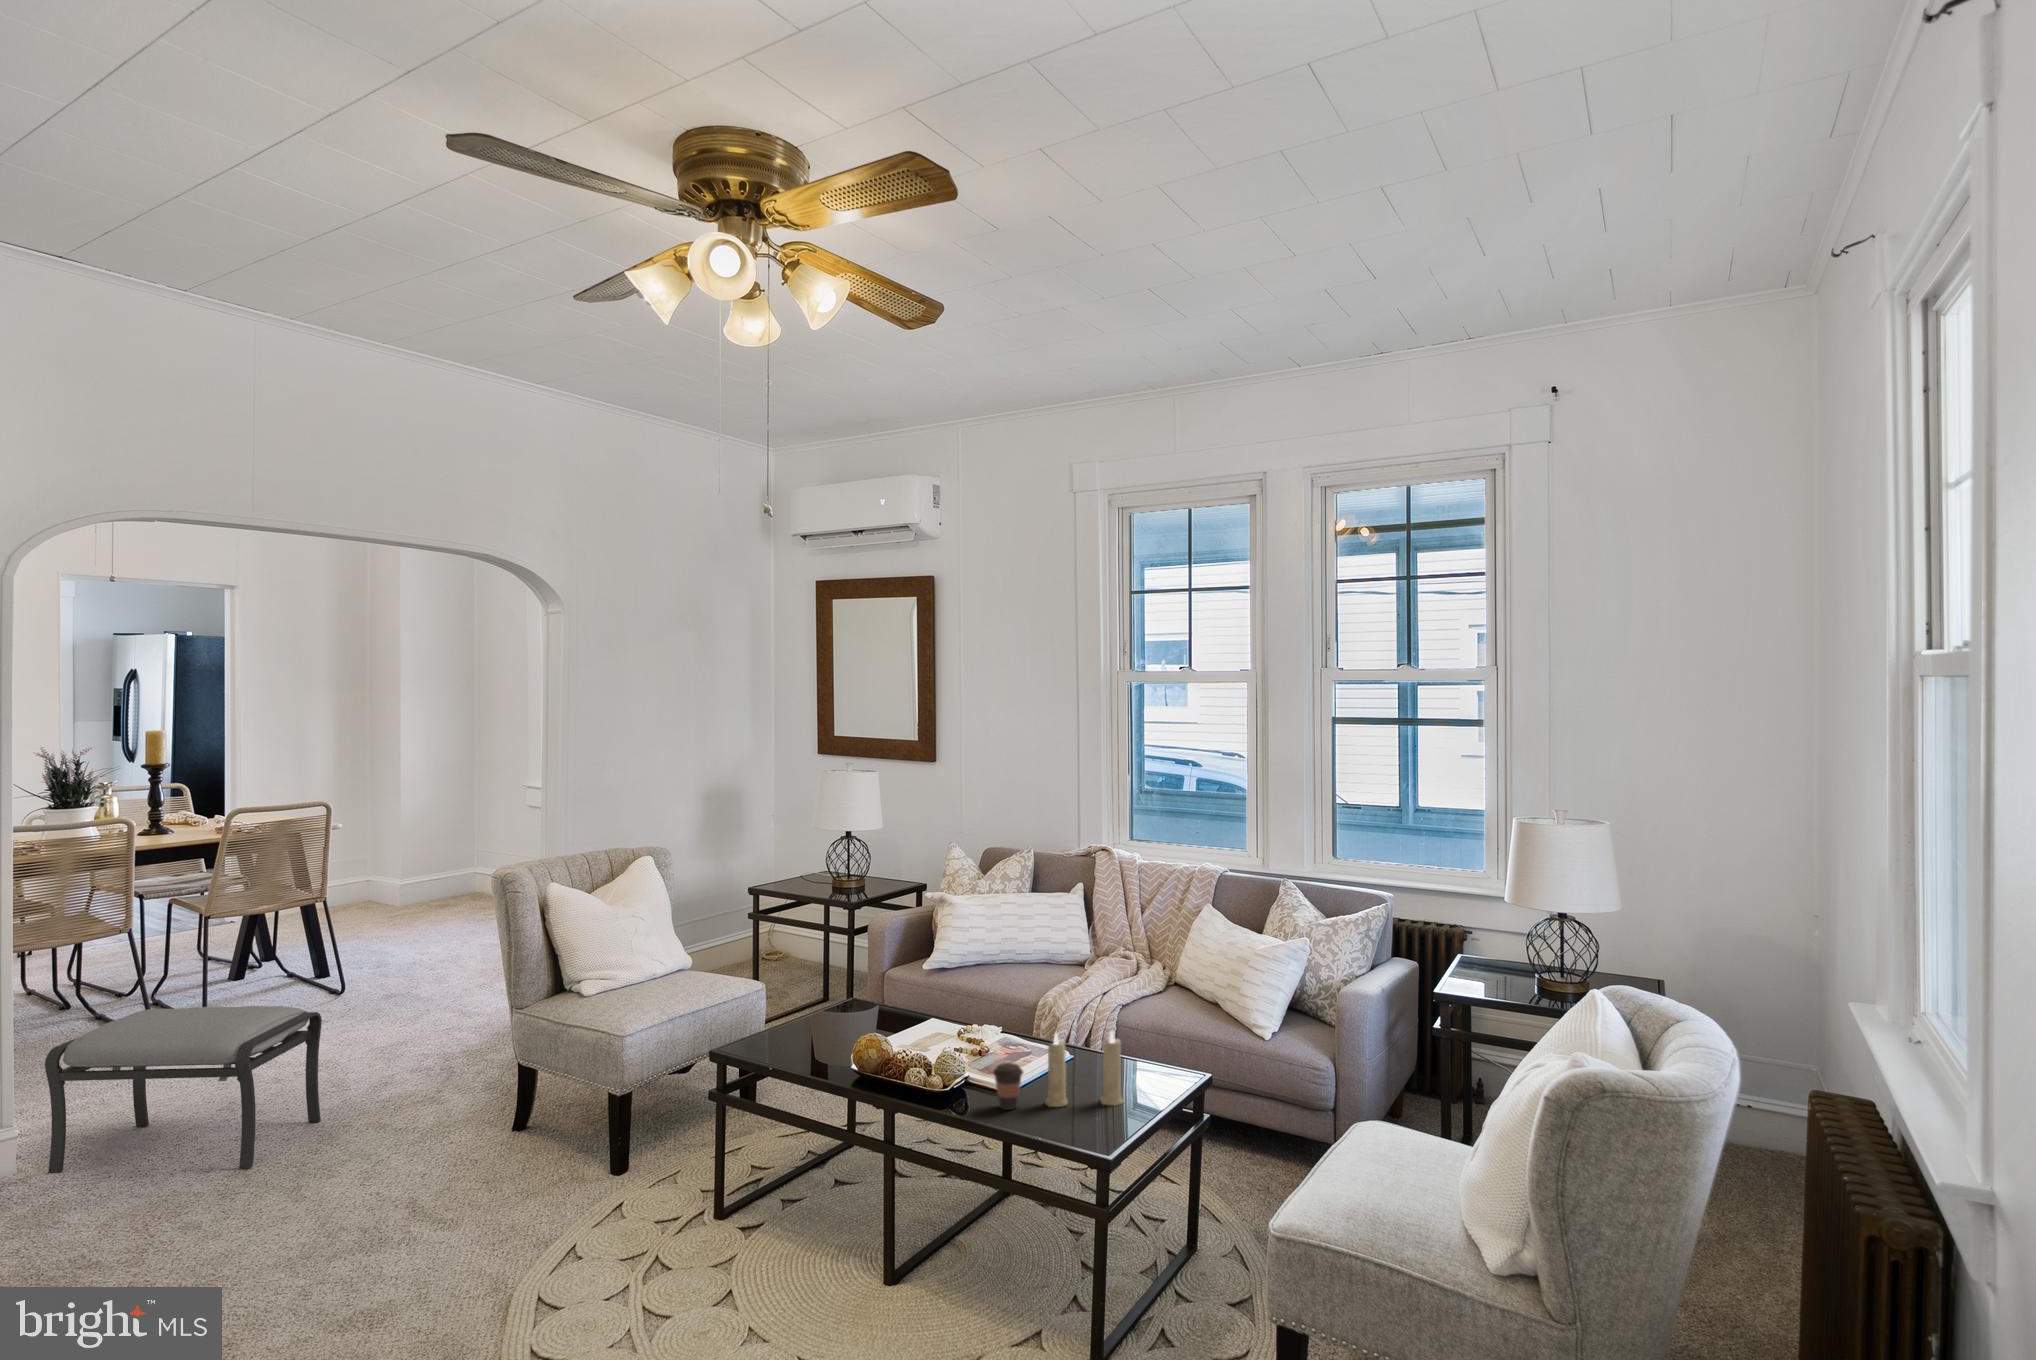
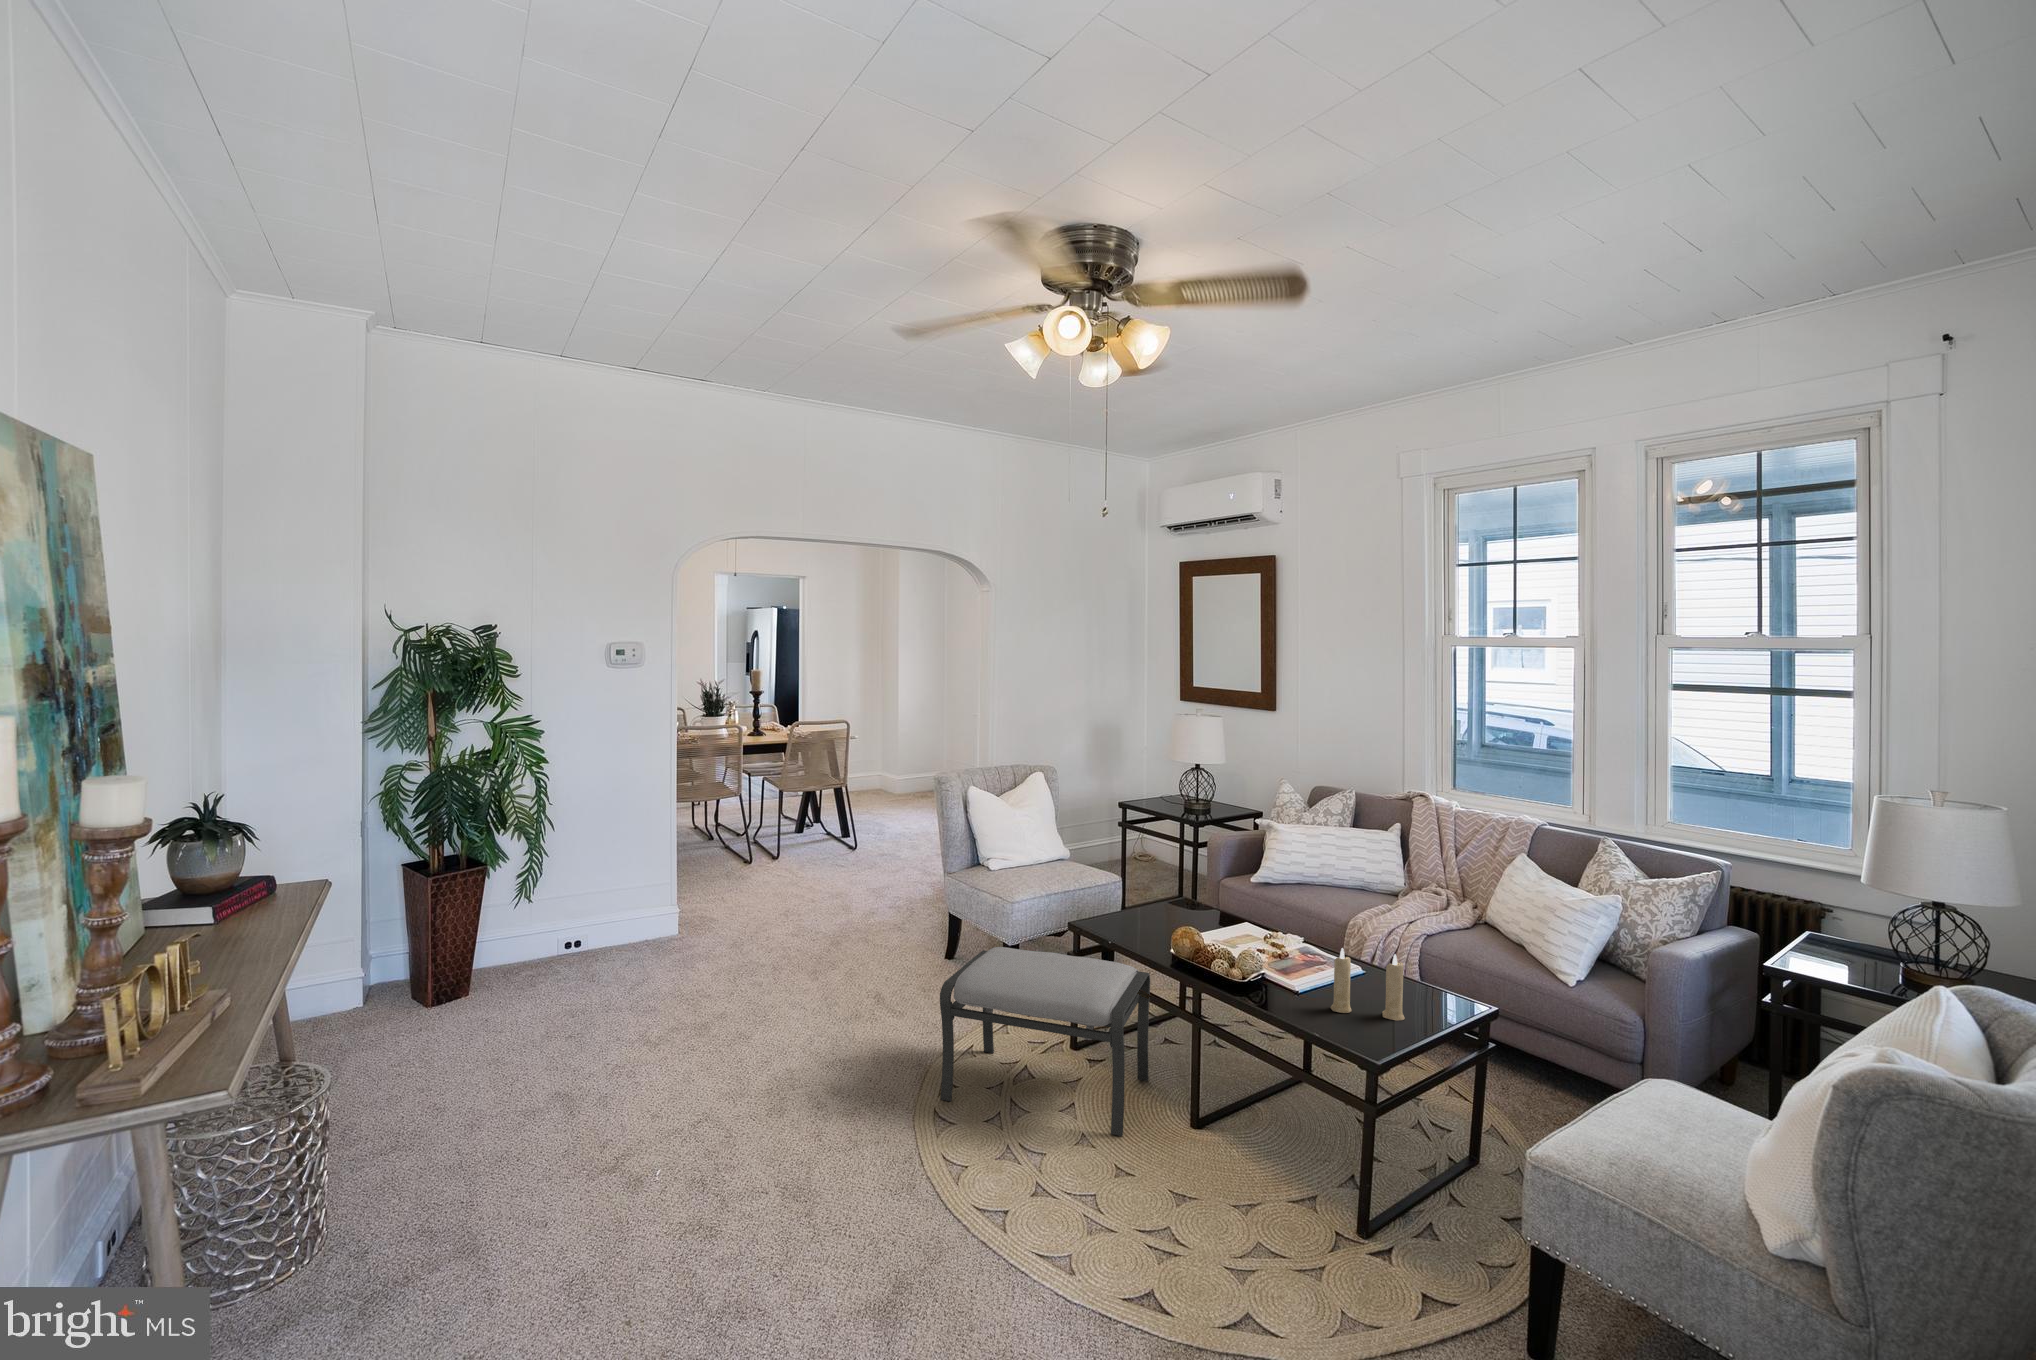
ottoman: present [45,1006,322,1173] -> present [940,947,1150,1136]
coffee cup: present [993,1063,1023,1110] -> none [1284,968,1311,1008]

